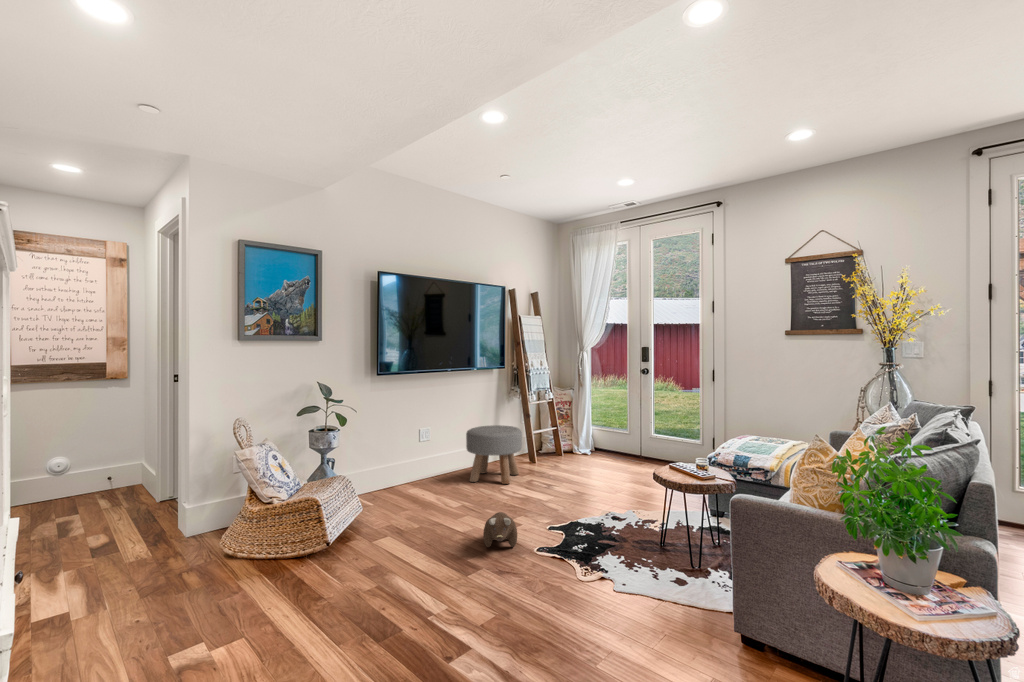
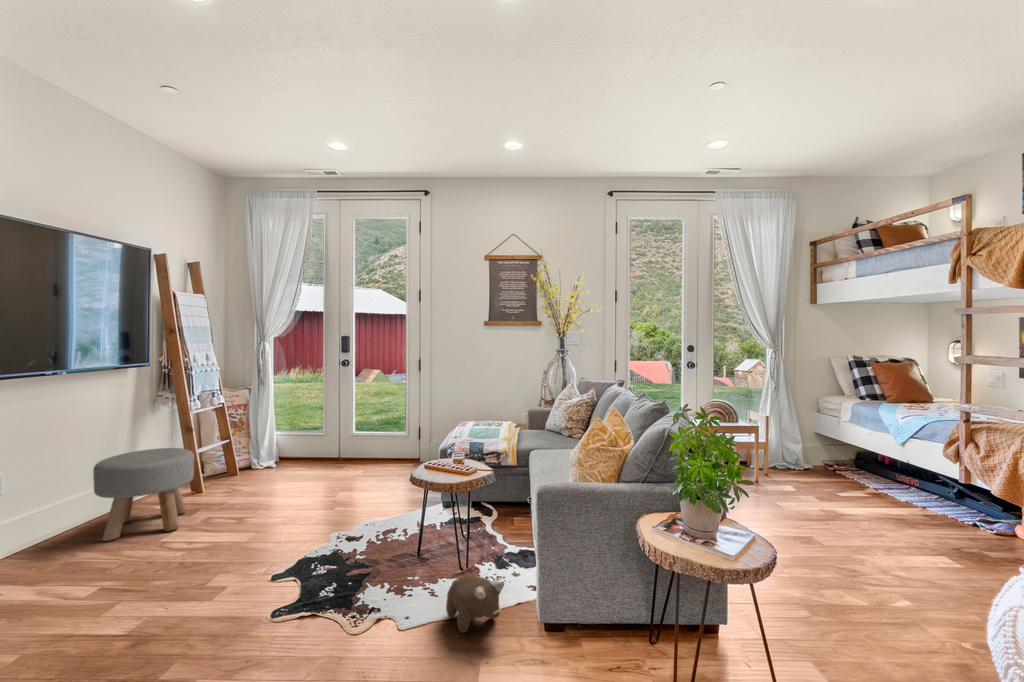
plush toy: present [483,512,517,547] -> present [446,574,504,633]

